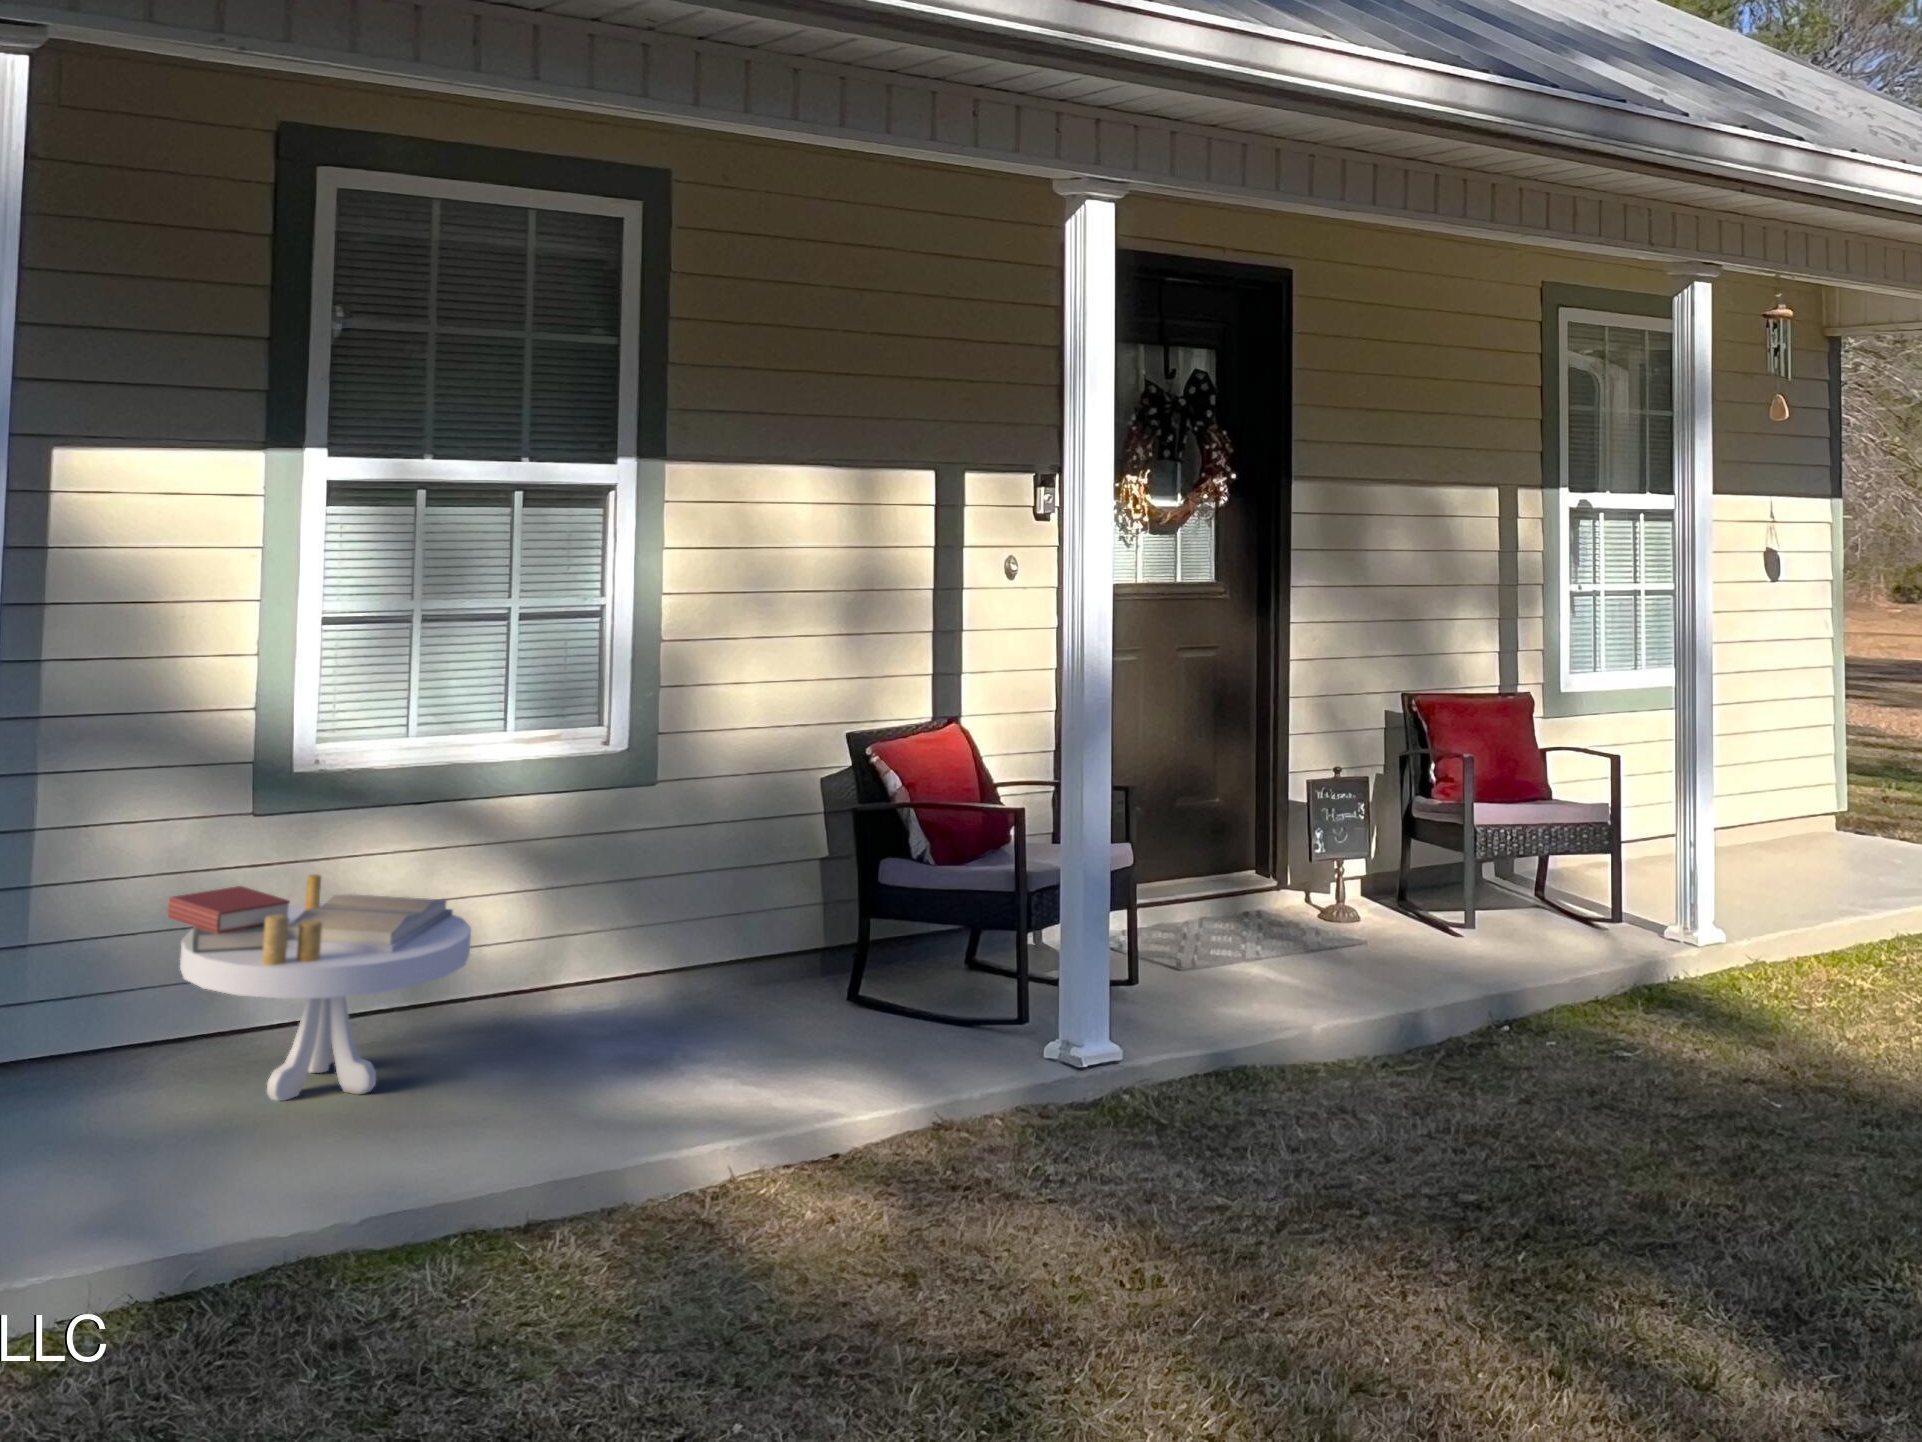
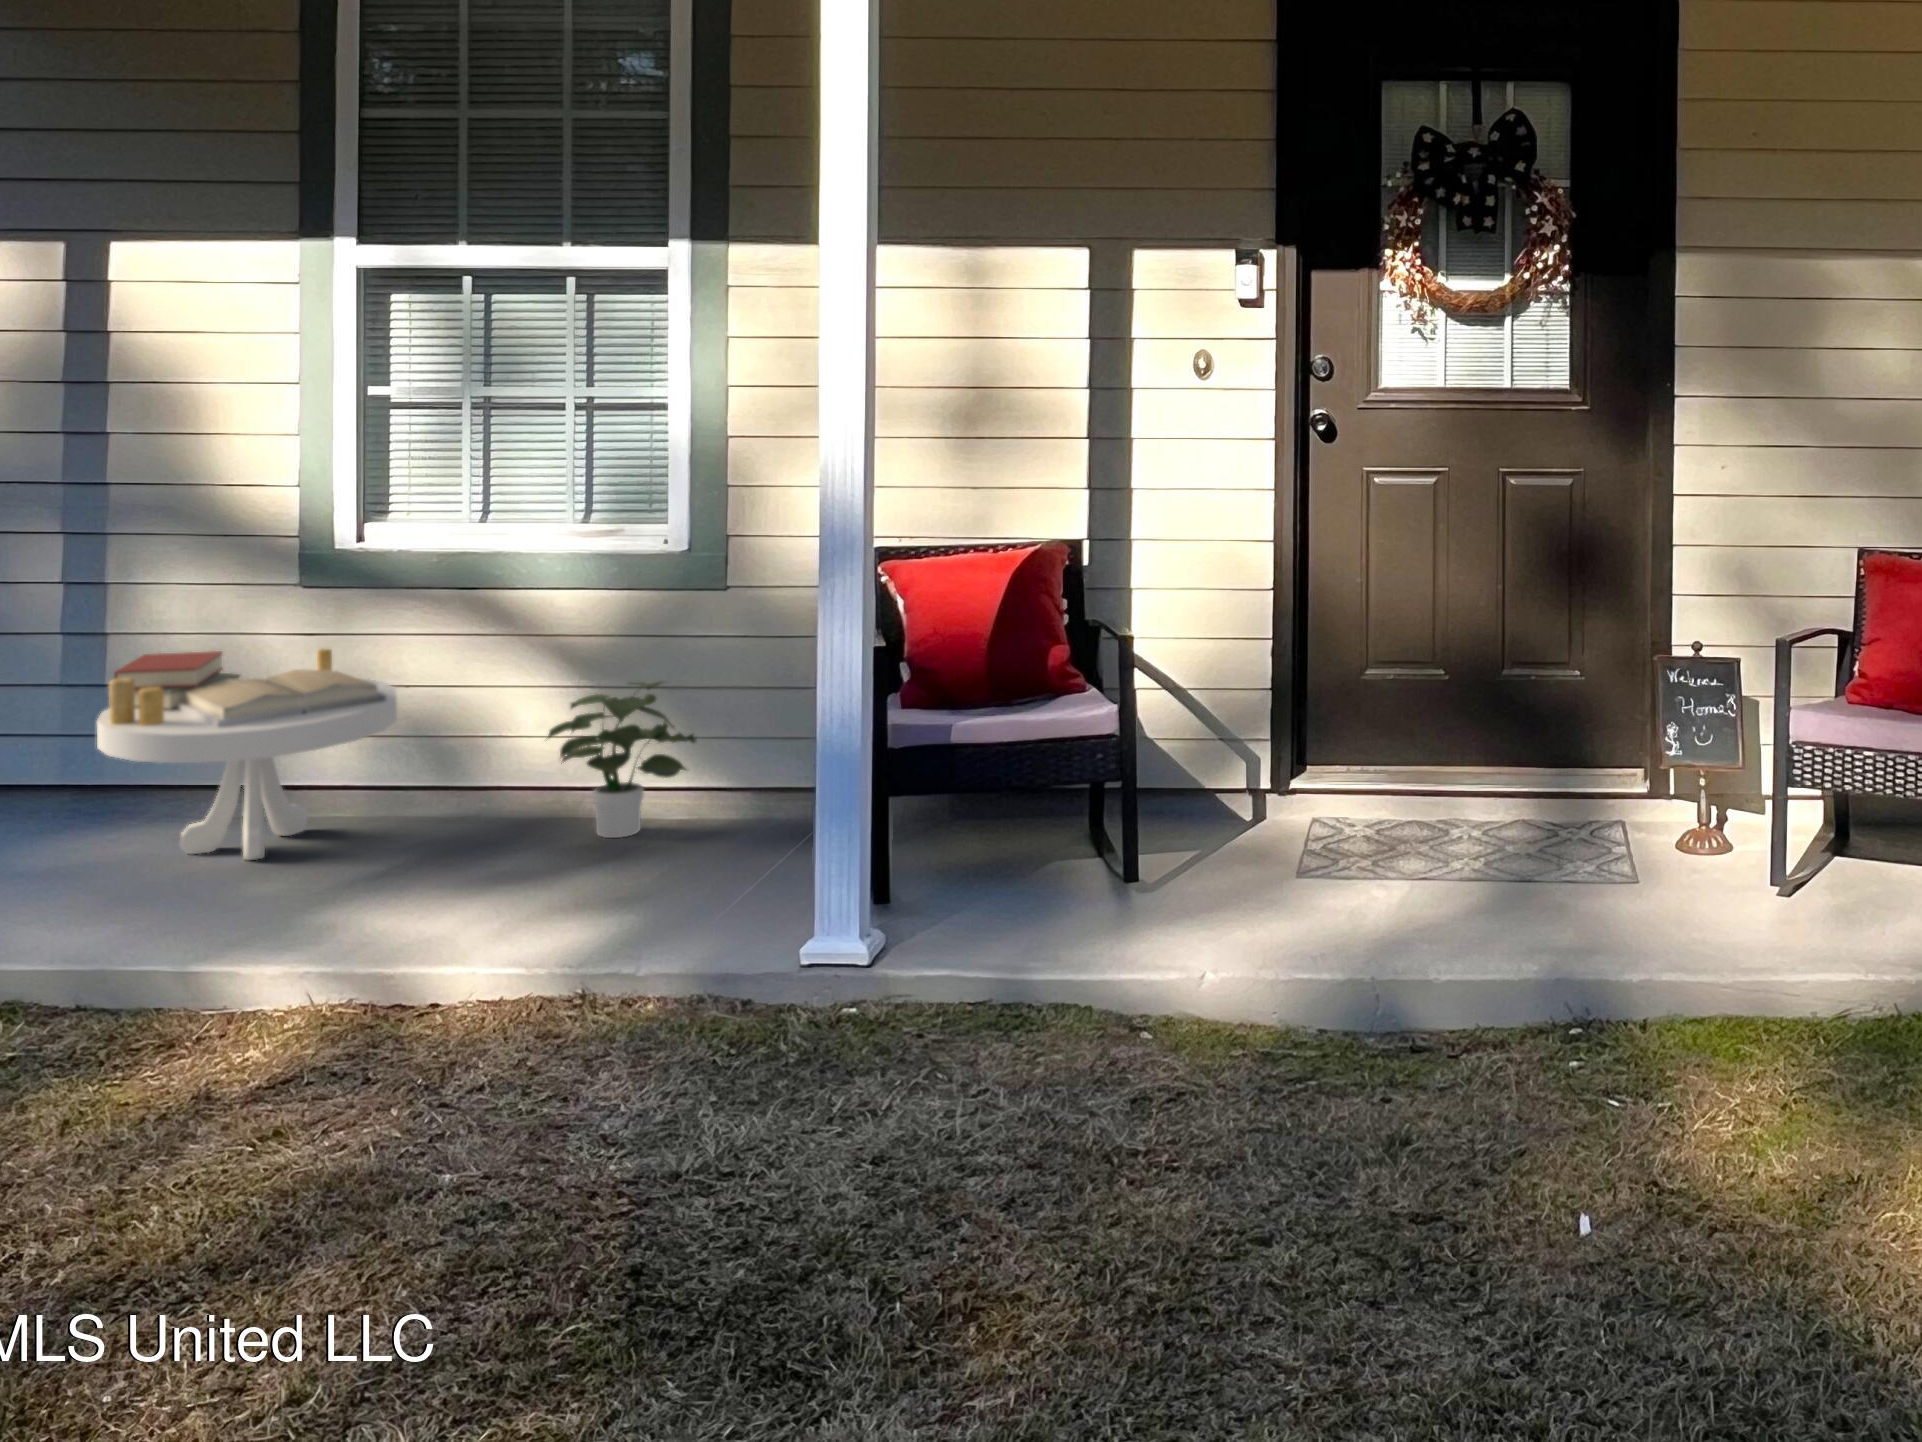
potted plant: none [547,871,686,1025] -> present [548,681,697,838]

